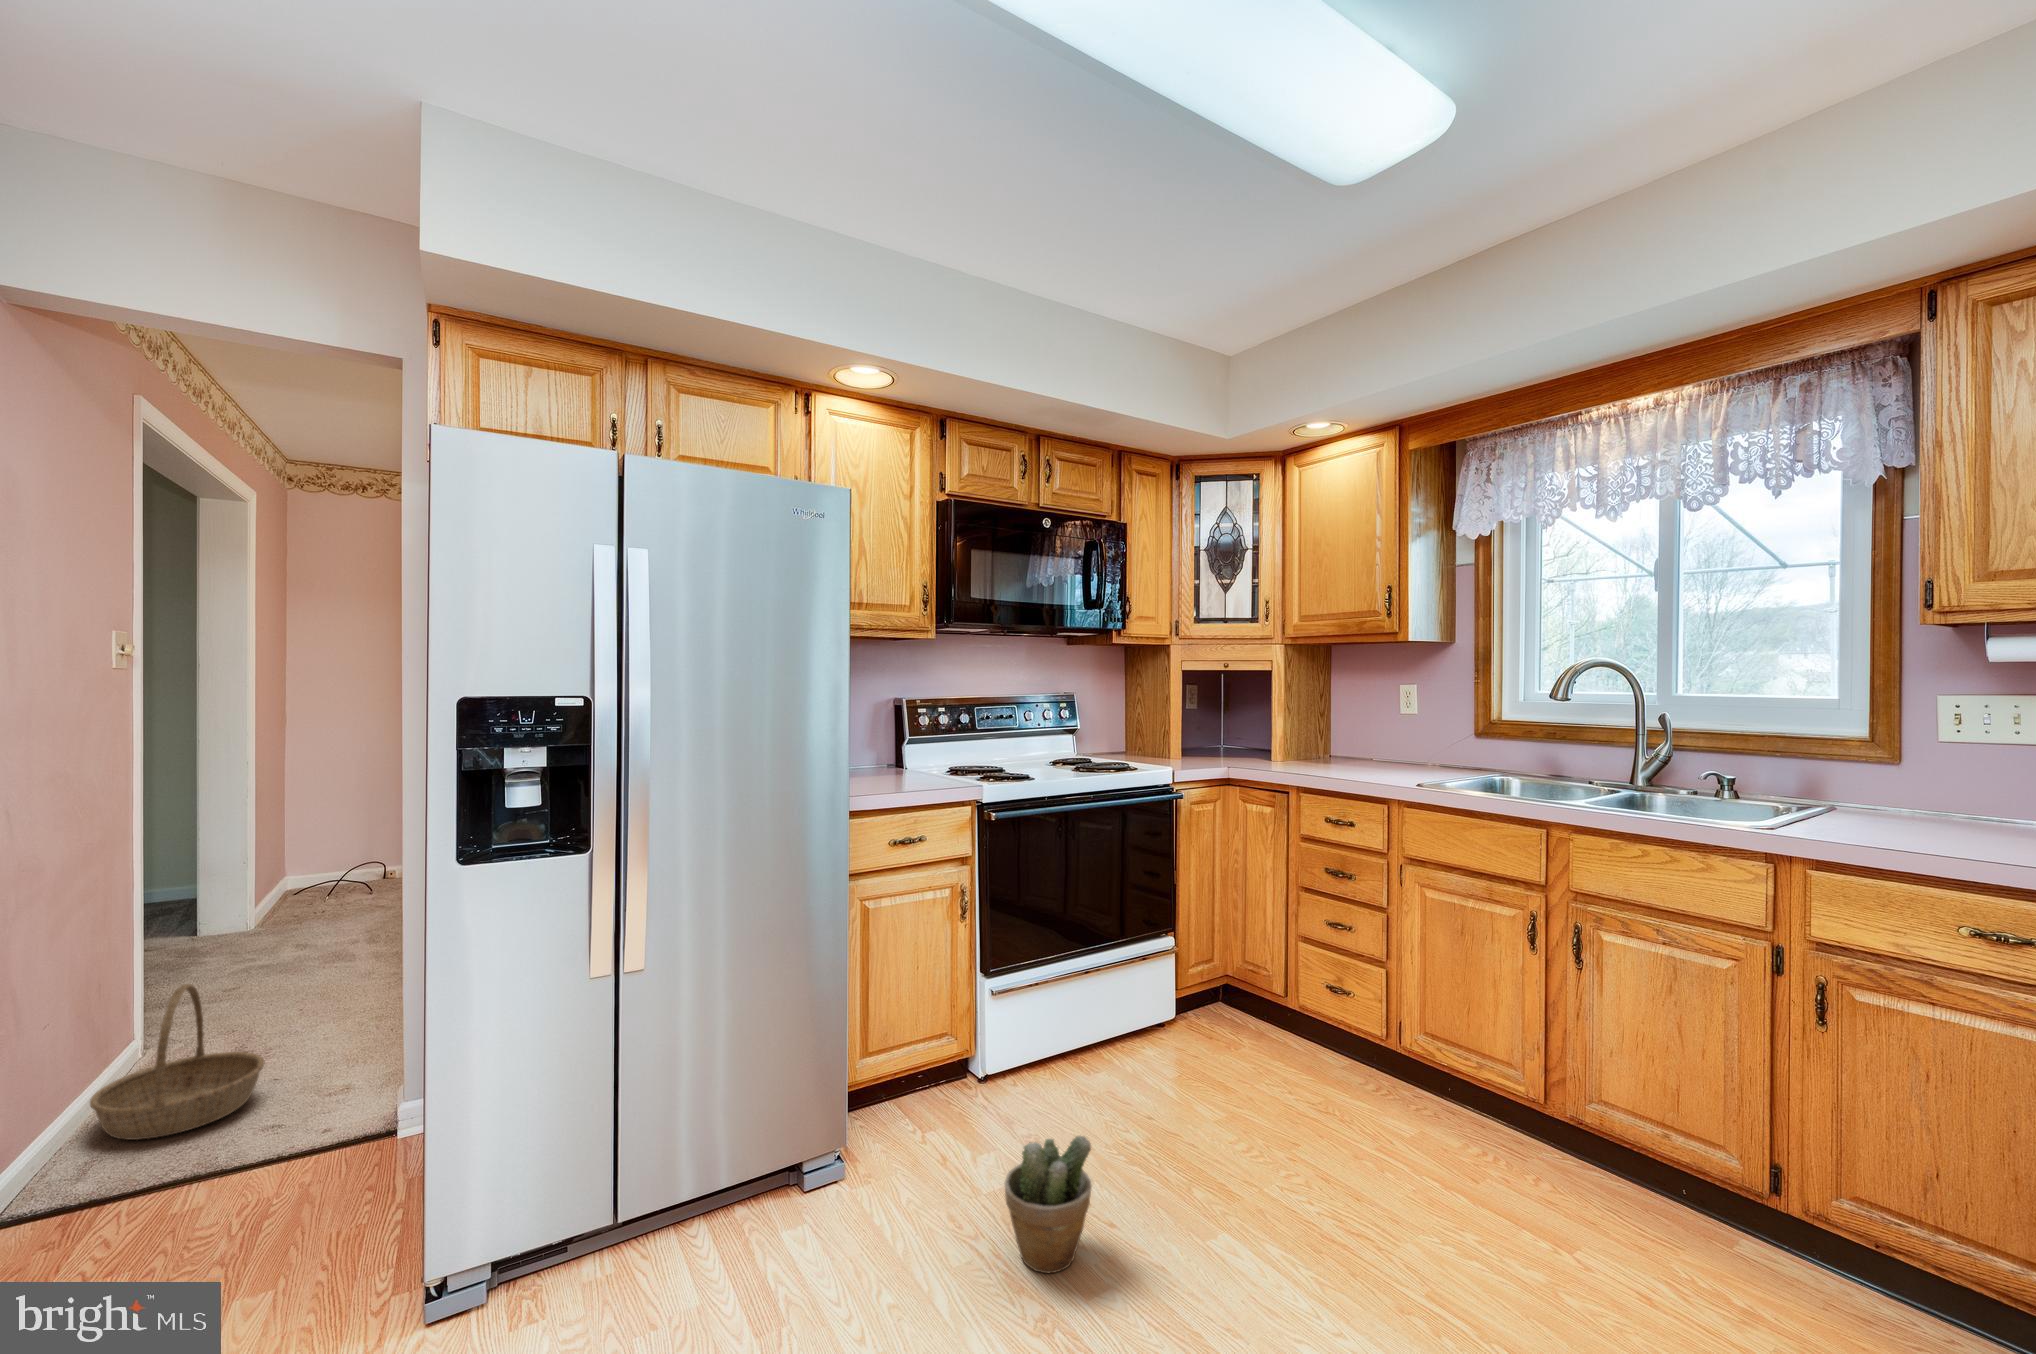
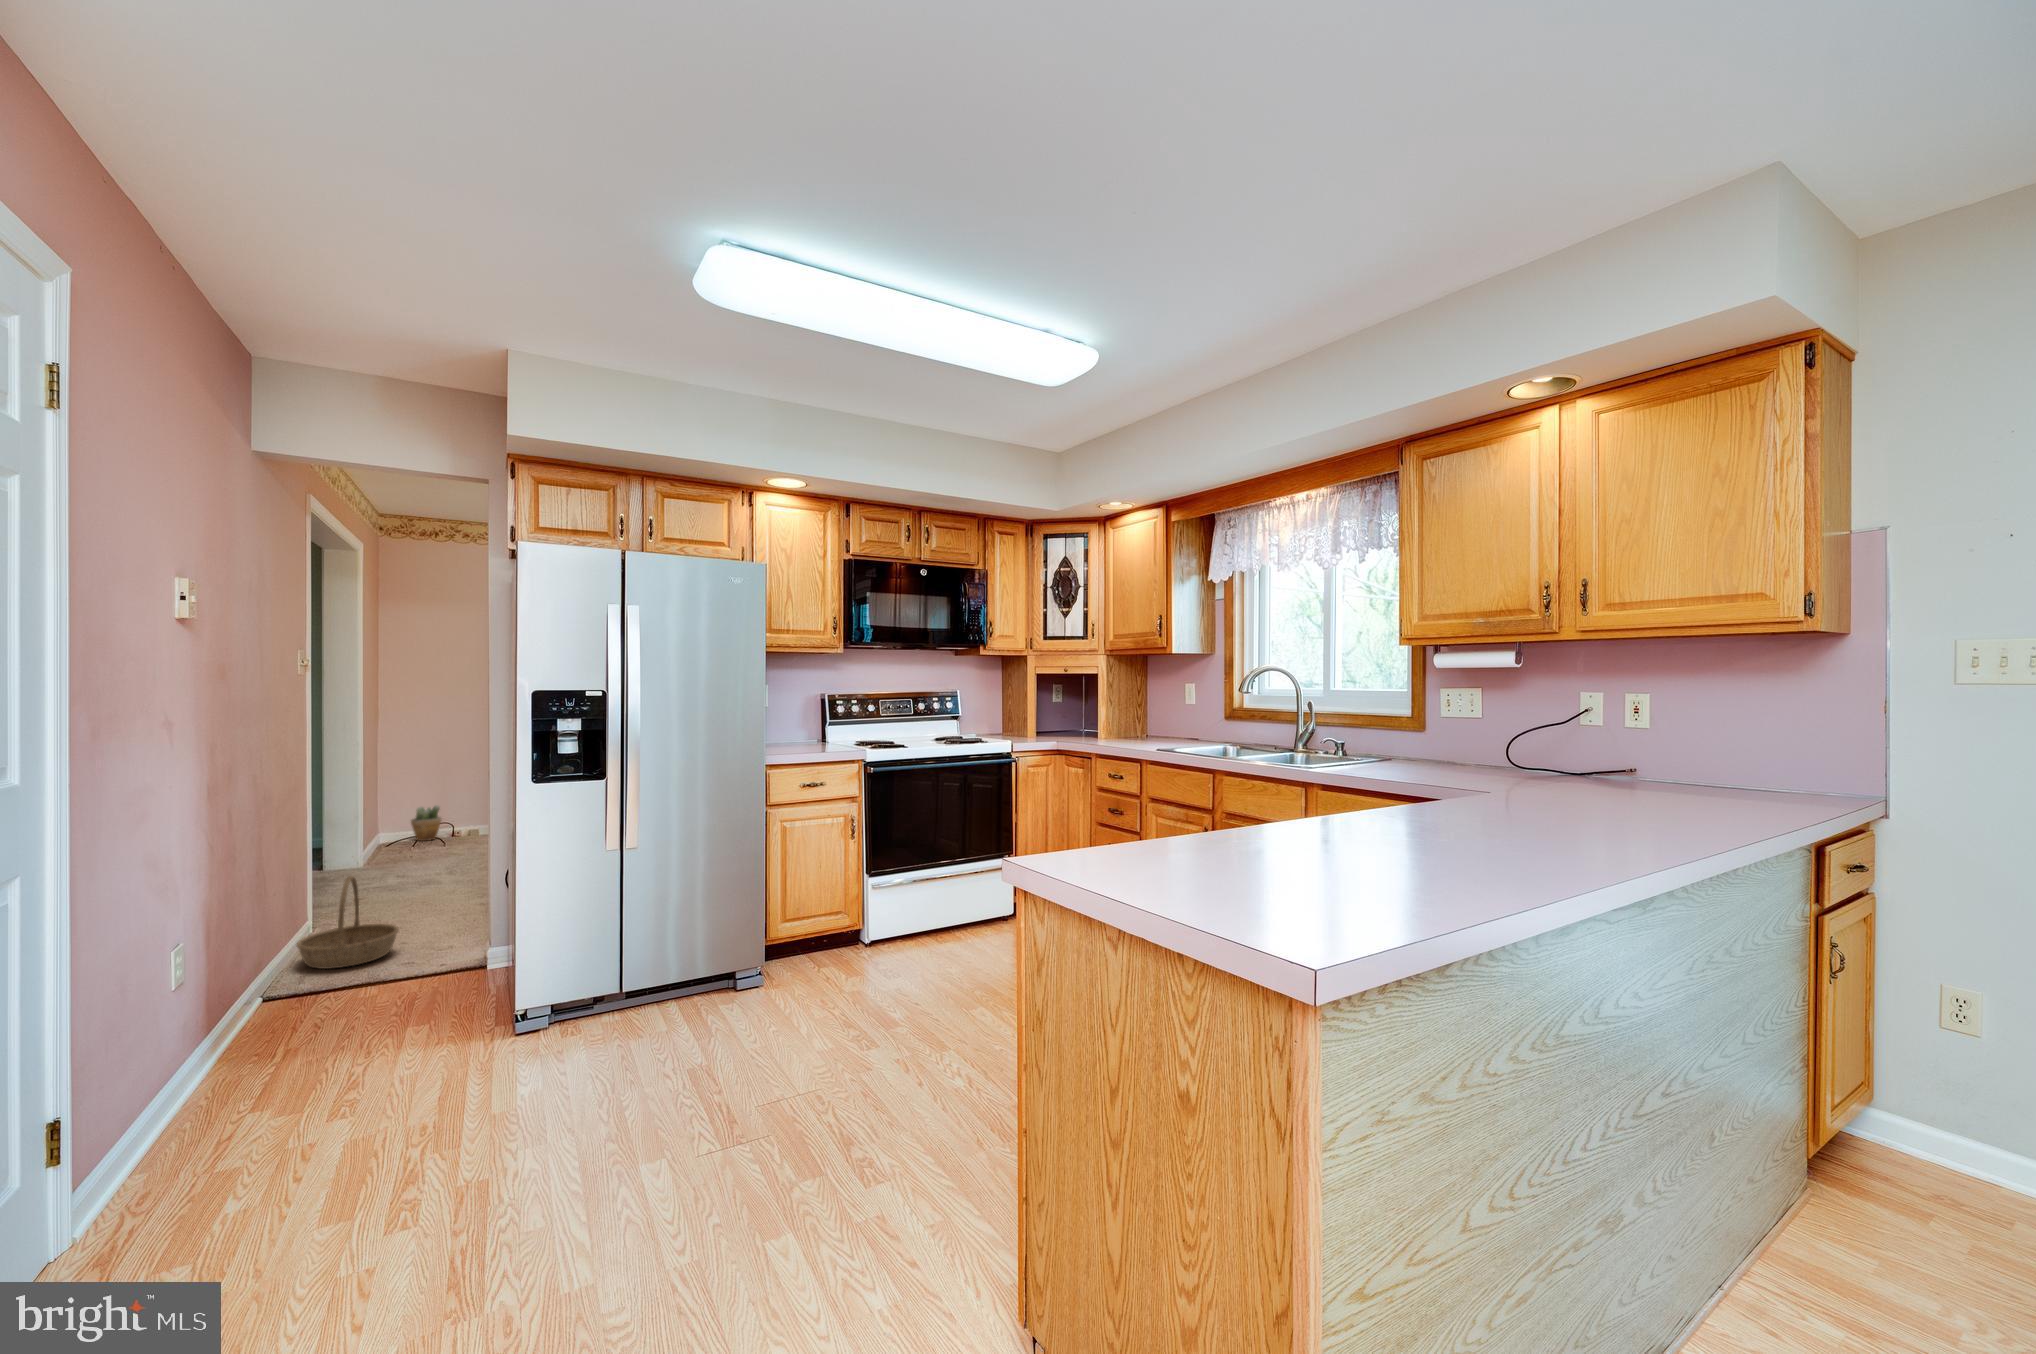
potted plant: present [1005,1136,1092,1273] -> present [411,805,441,841]

